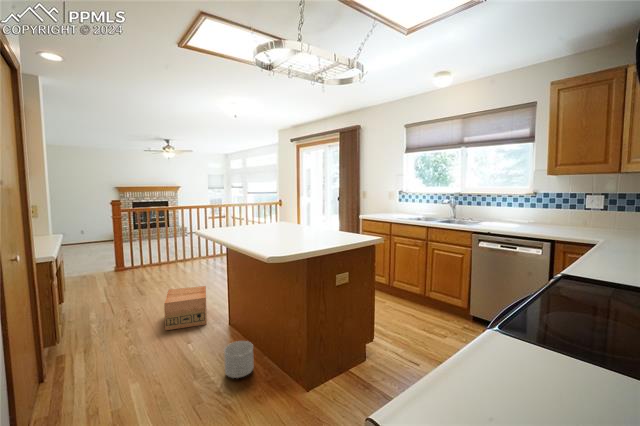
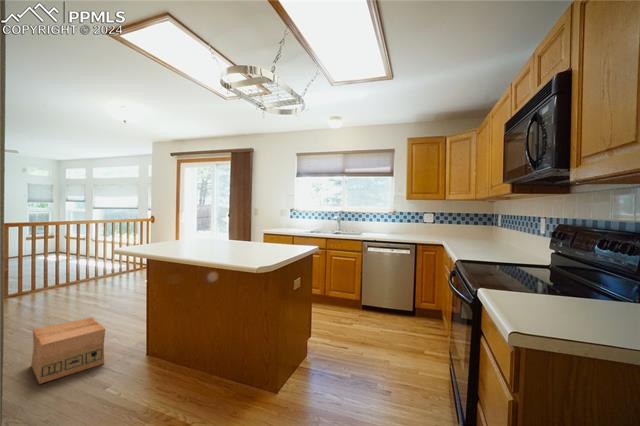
planter: present [224,341,253,378] -> none [172,362,207,405]

